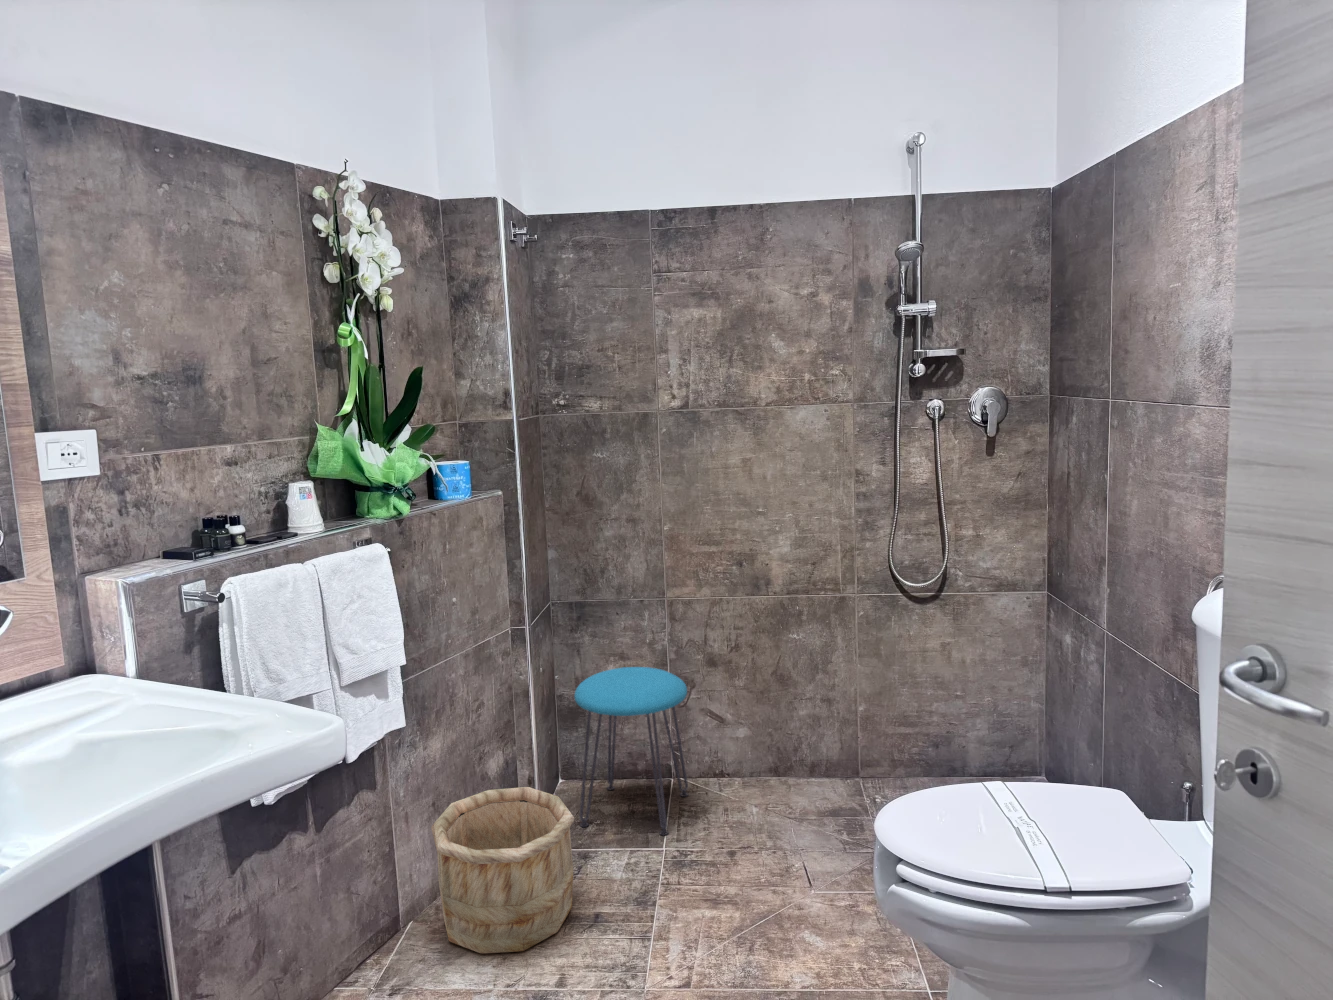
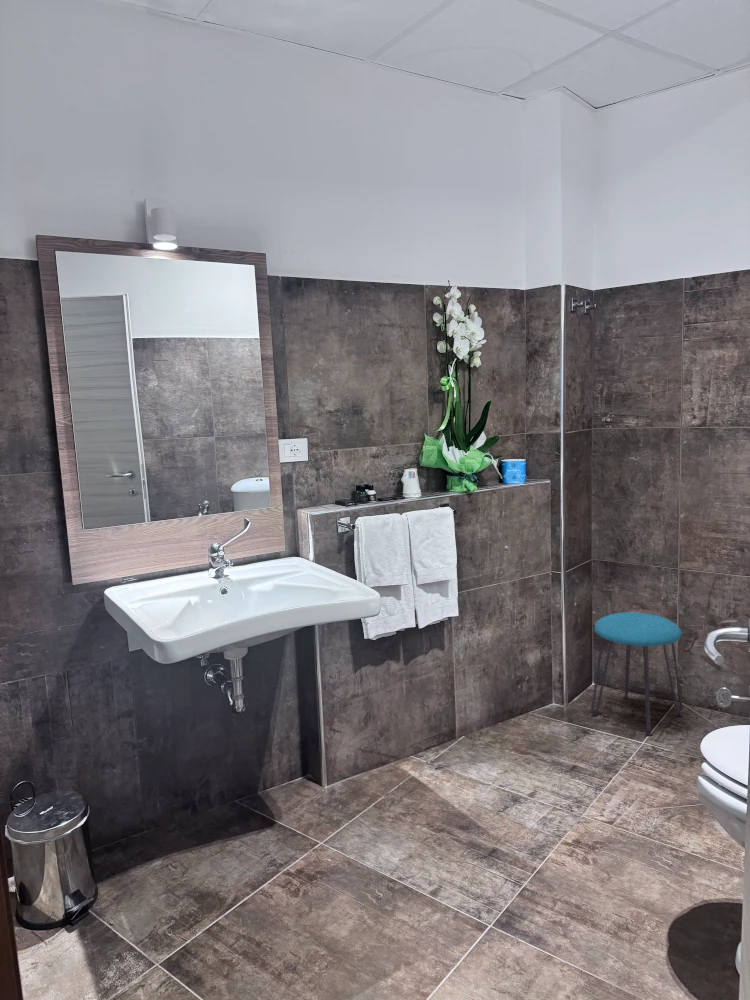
wooden bucket: present [431,787,574,954] -> none [473,670,563,770]

